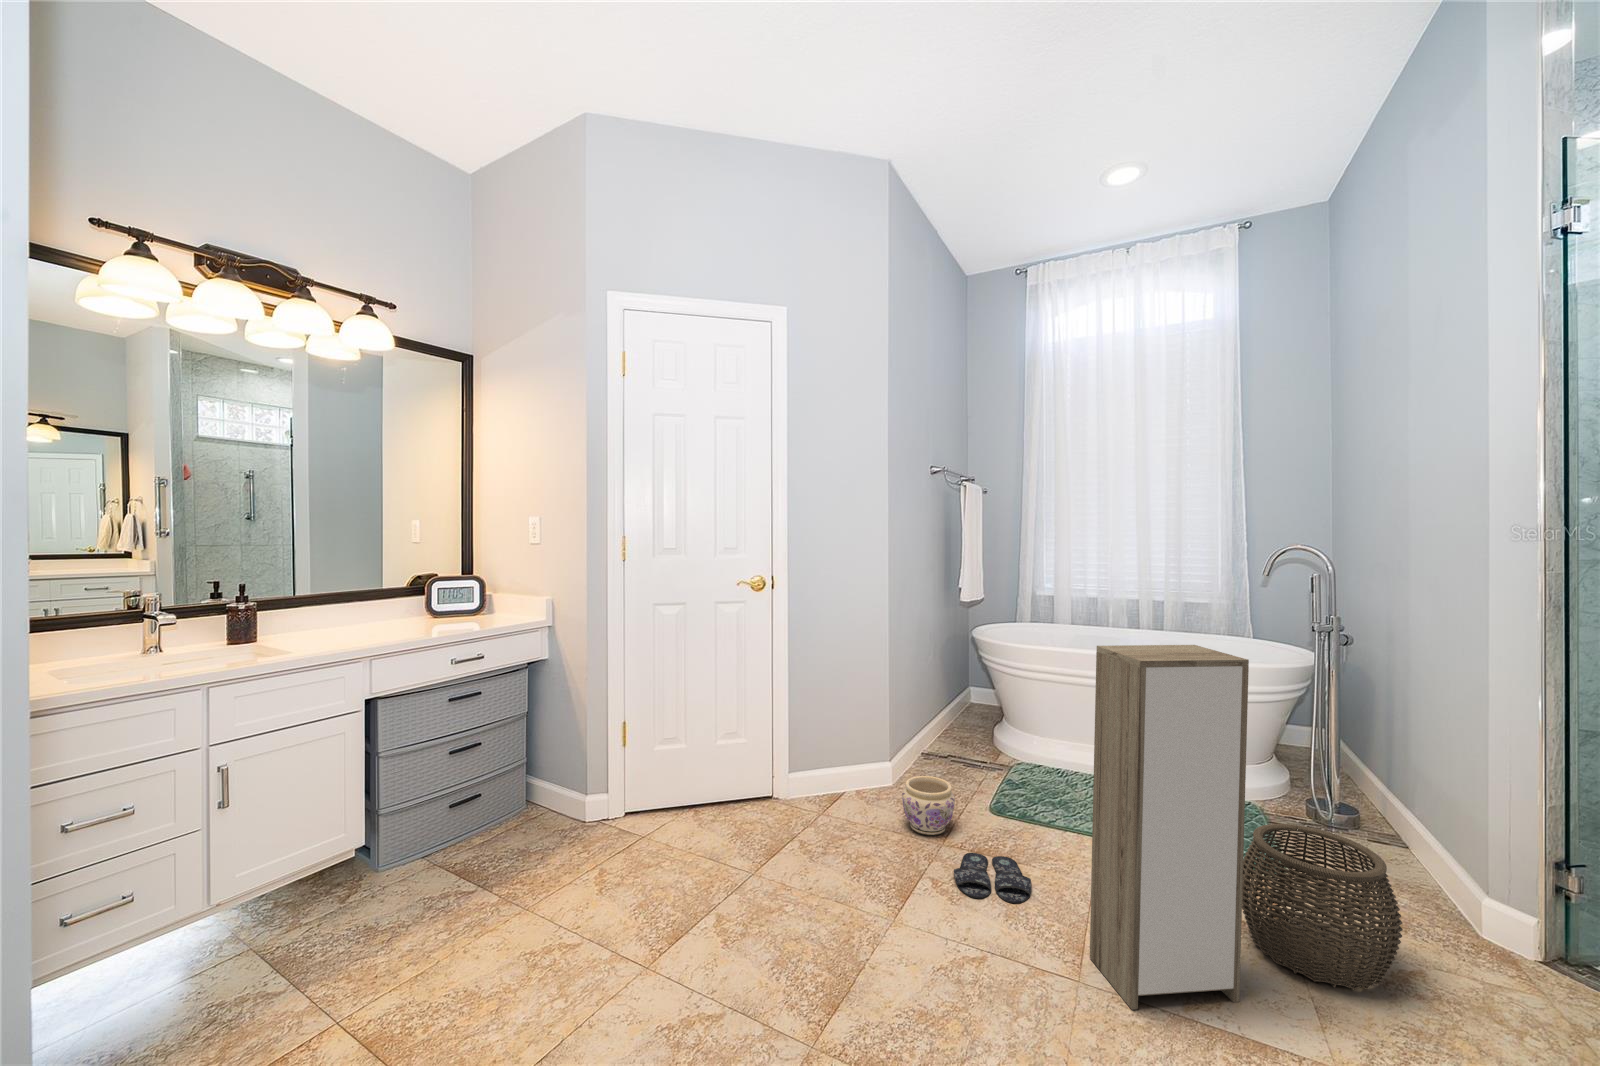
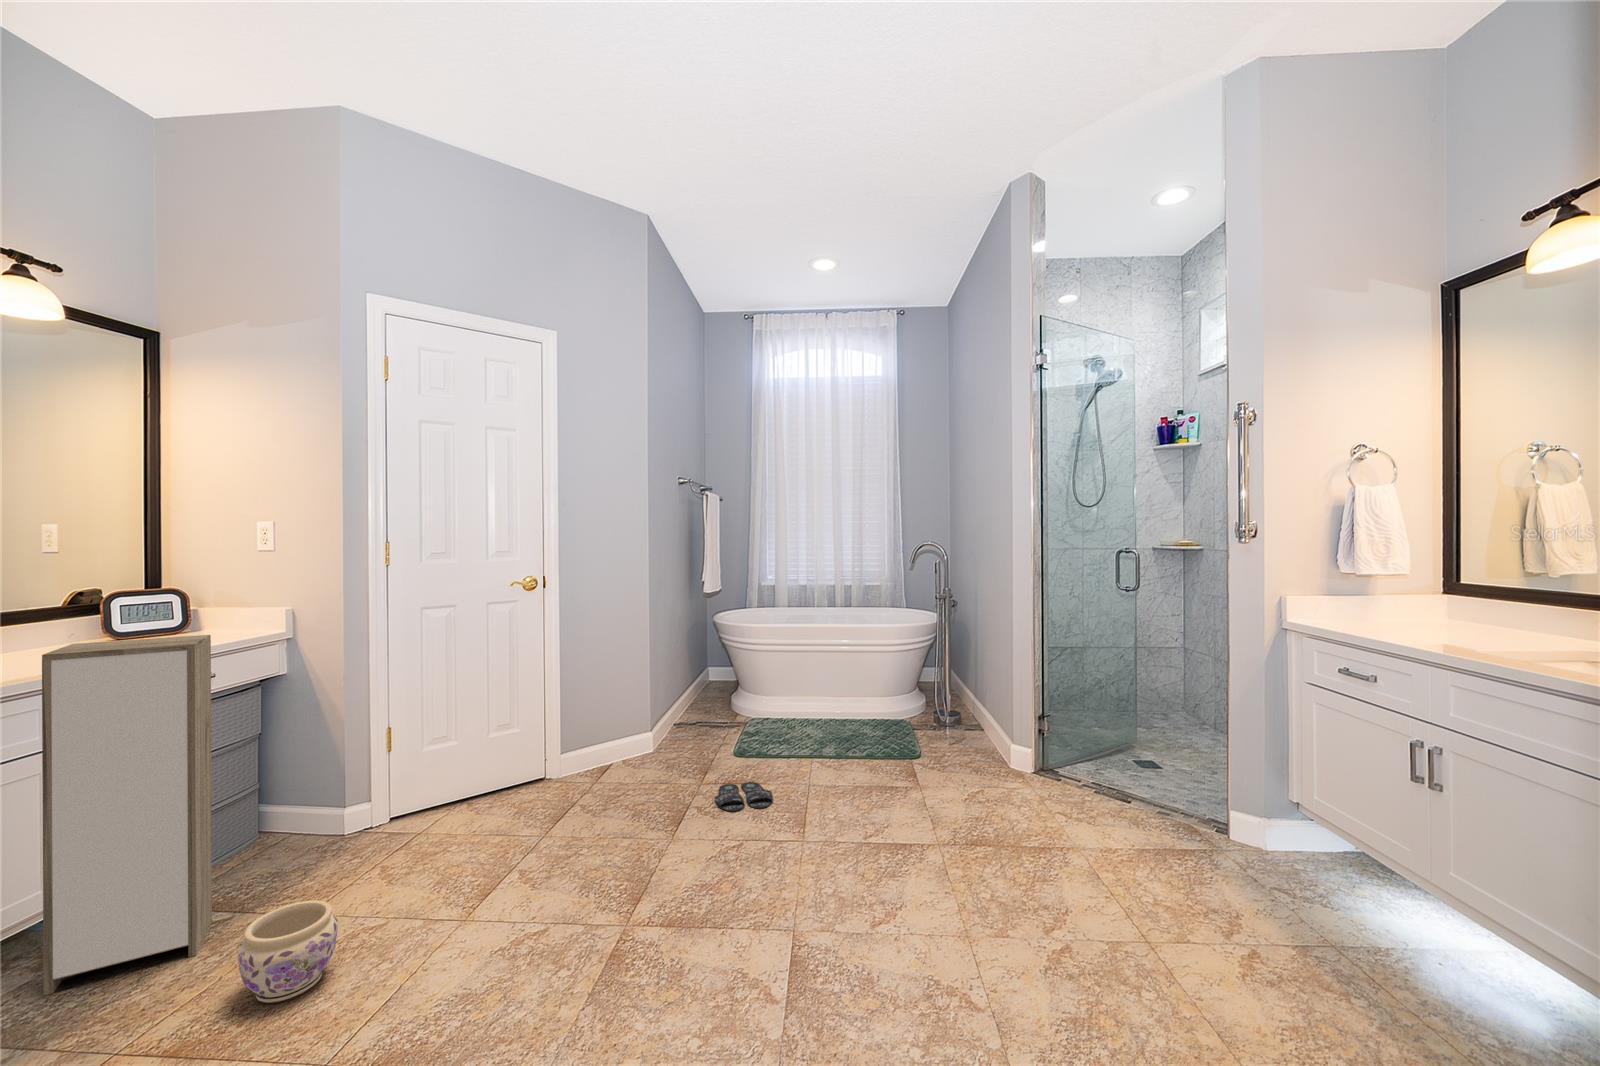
storage cabinet: present [1090,645,1249,1010] -> present [42,635,212,996]
planter: present [902,776,955,836] -> present [237,900,338,1004]
woven basket: present [1242,824,1403,990] -> none [902,716,986,807]

